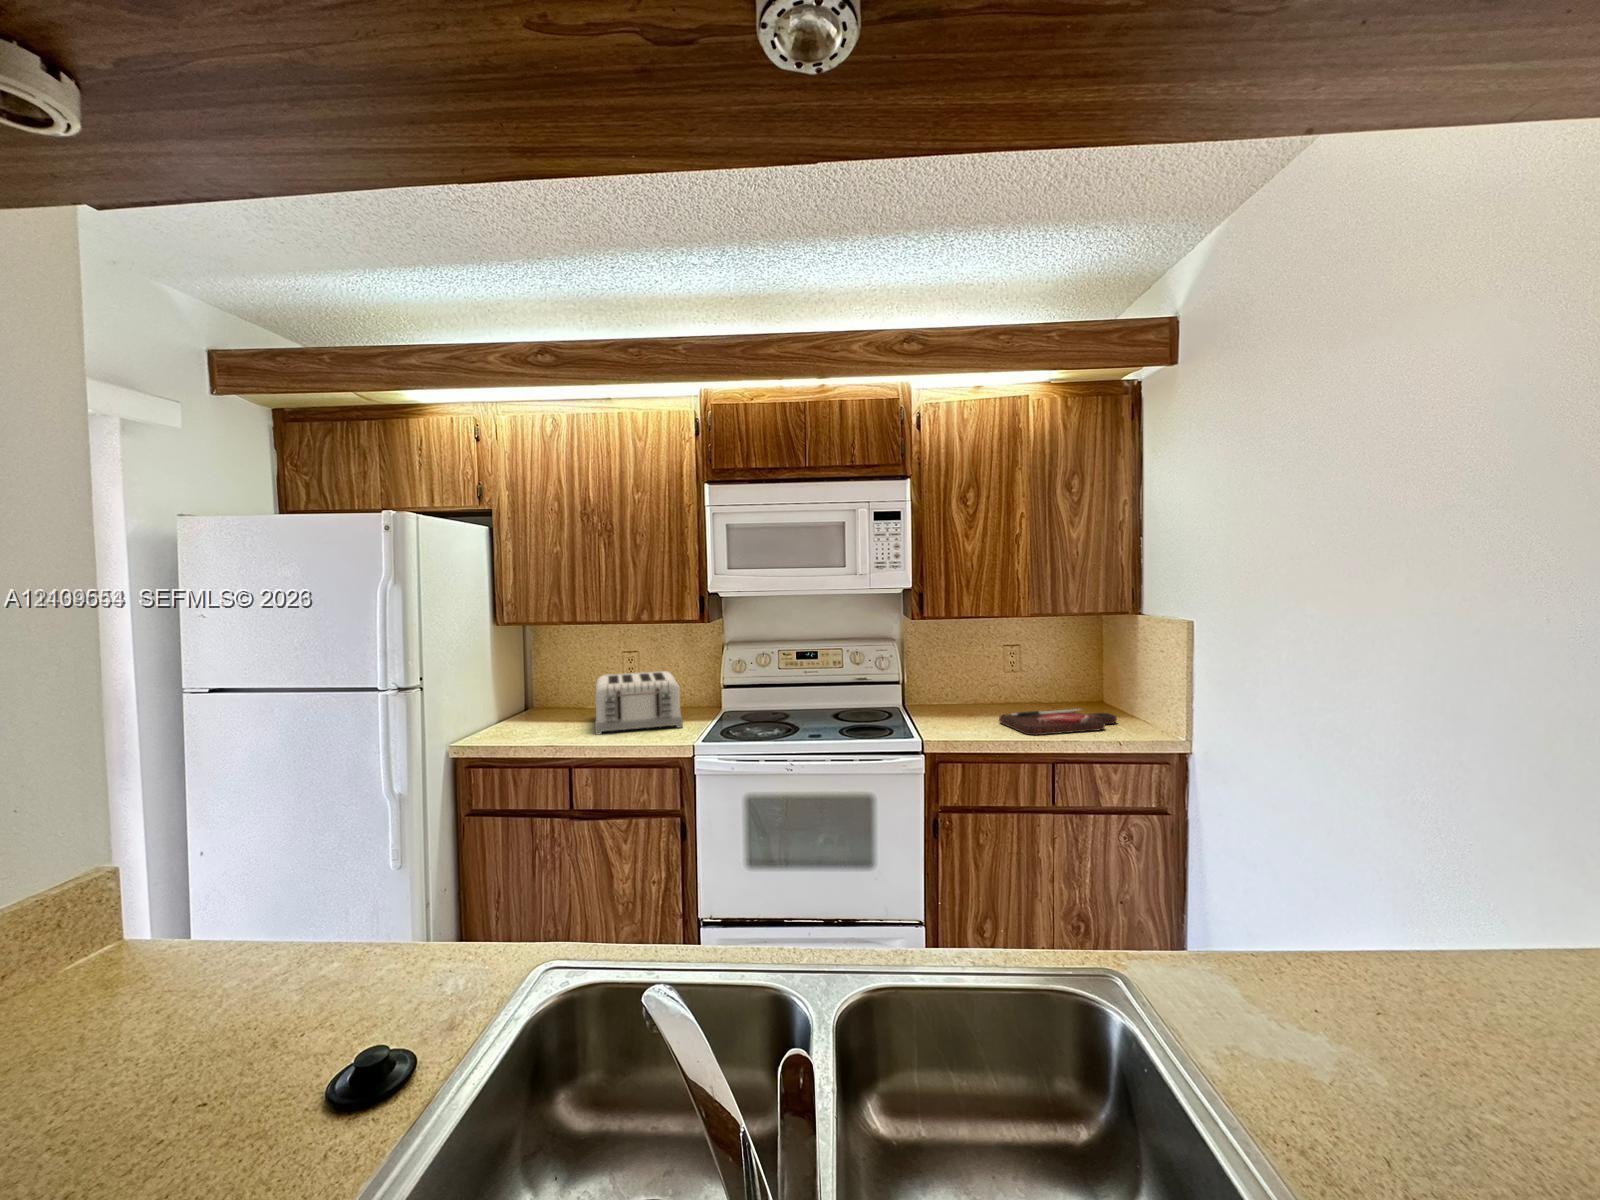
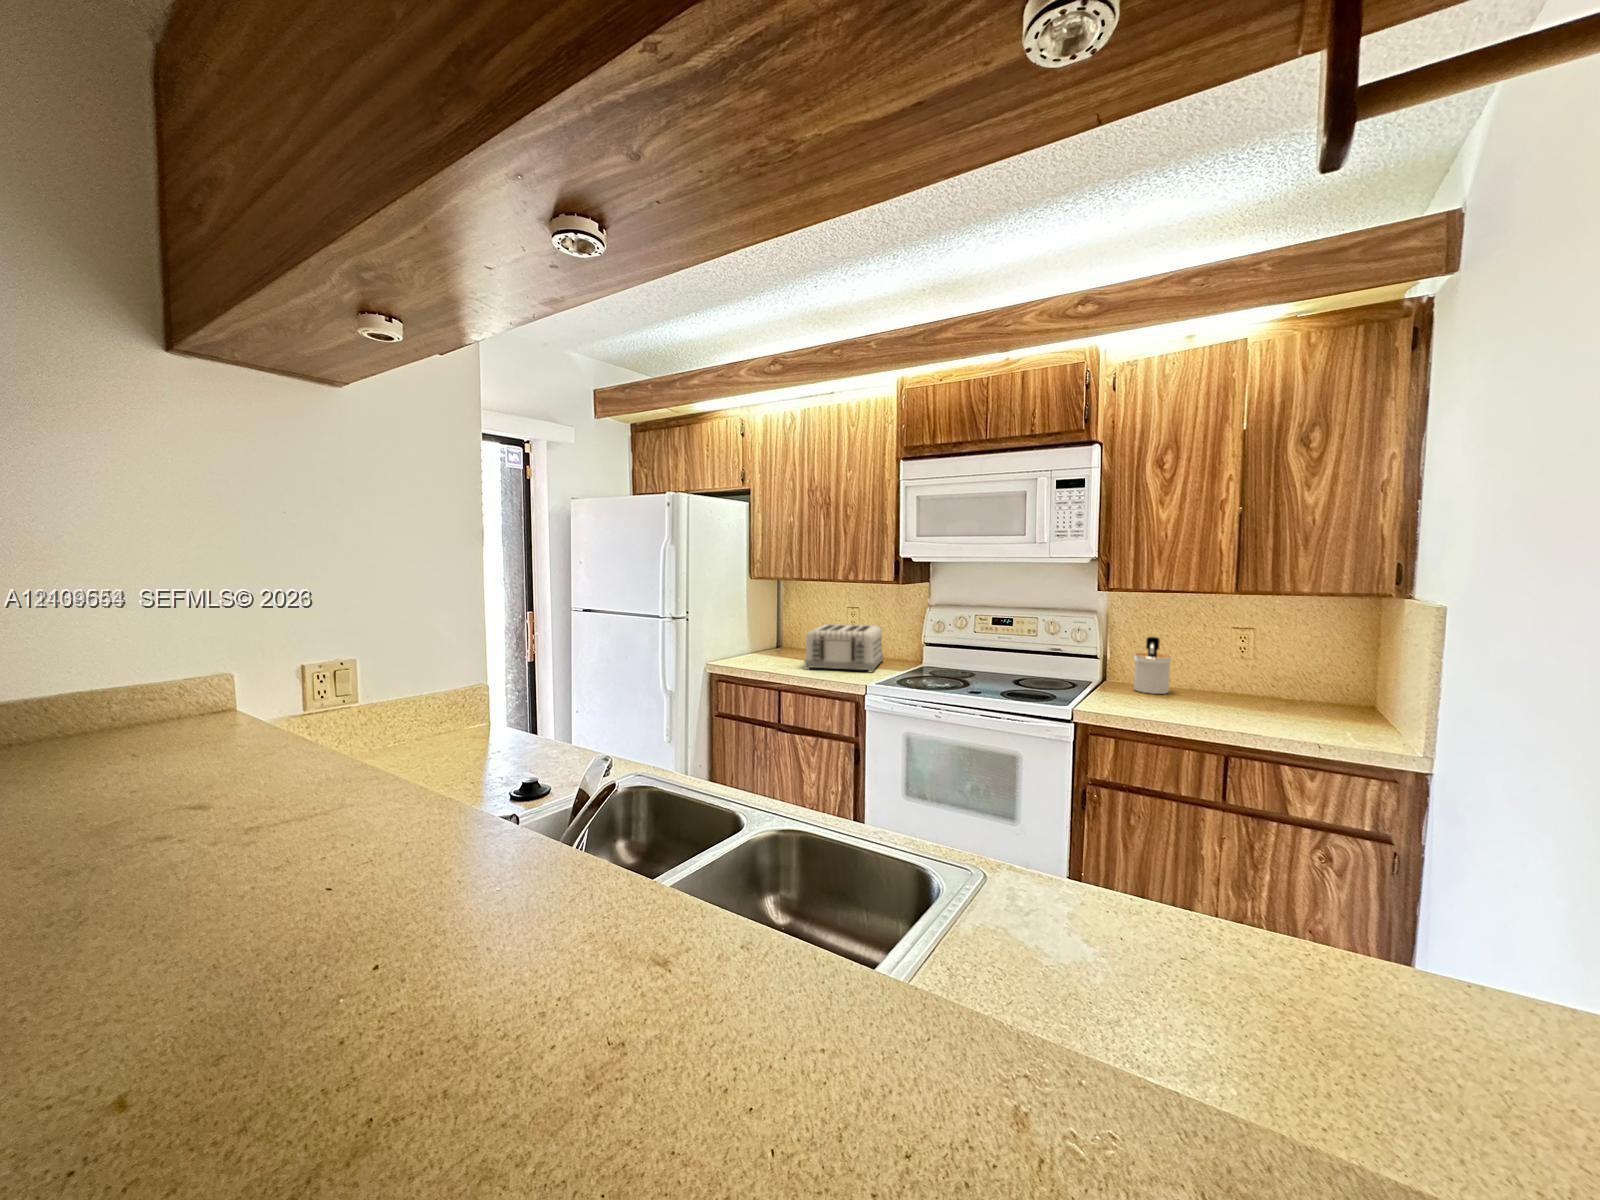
soap dispenser: none [937,660,969,714] -> present [1134,637,1172,694]
cutting board: present [999,709,1117,735] -> none [1187,698,1352,730]

